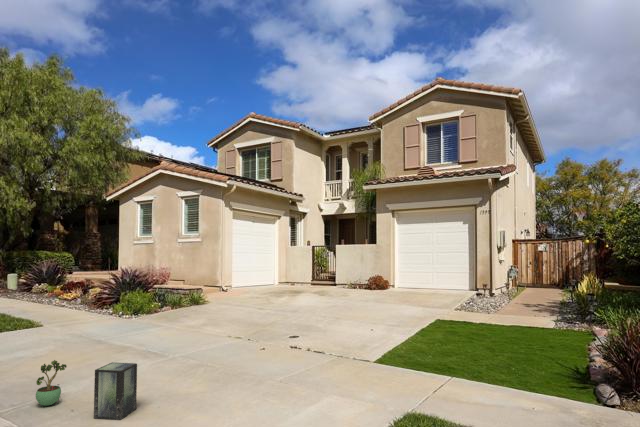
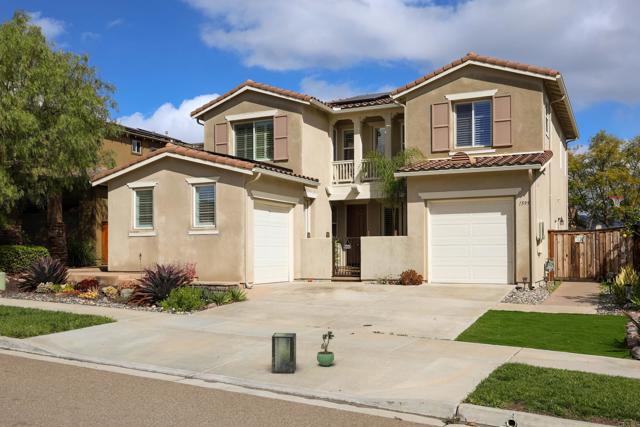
potted plant: present [36,360,67,406] -> present [317,331,334,366]

